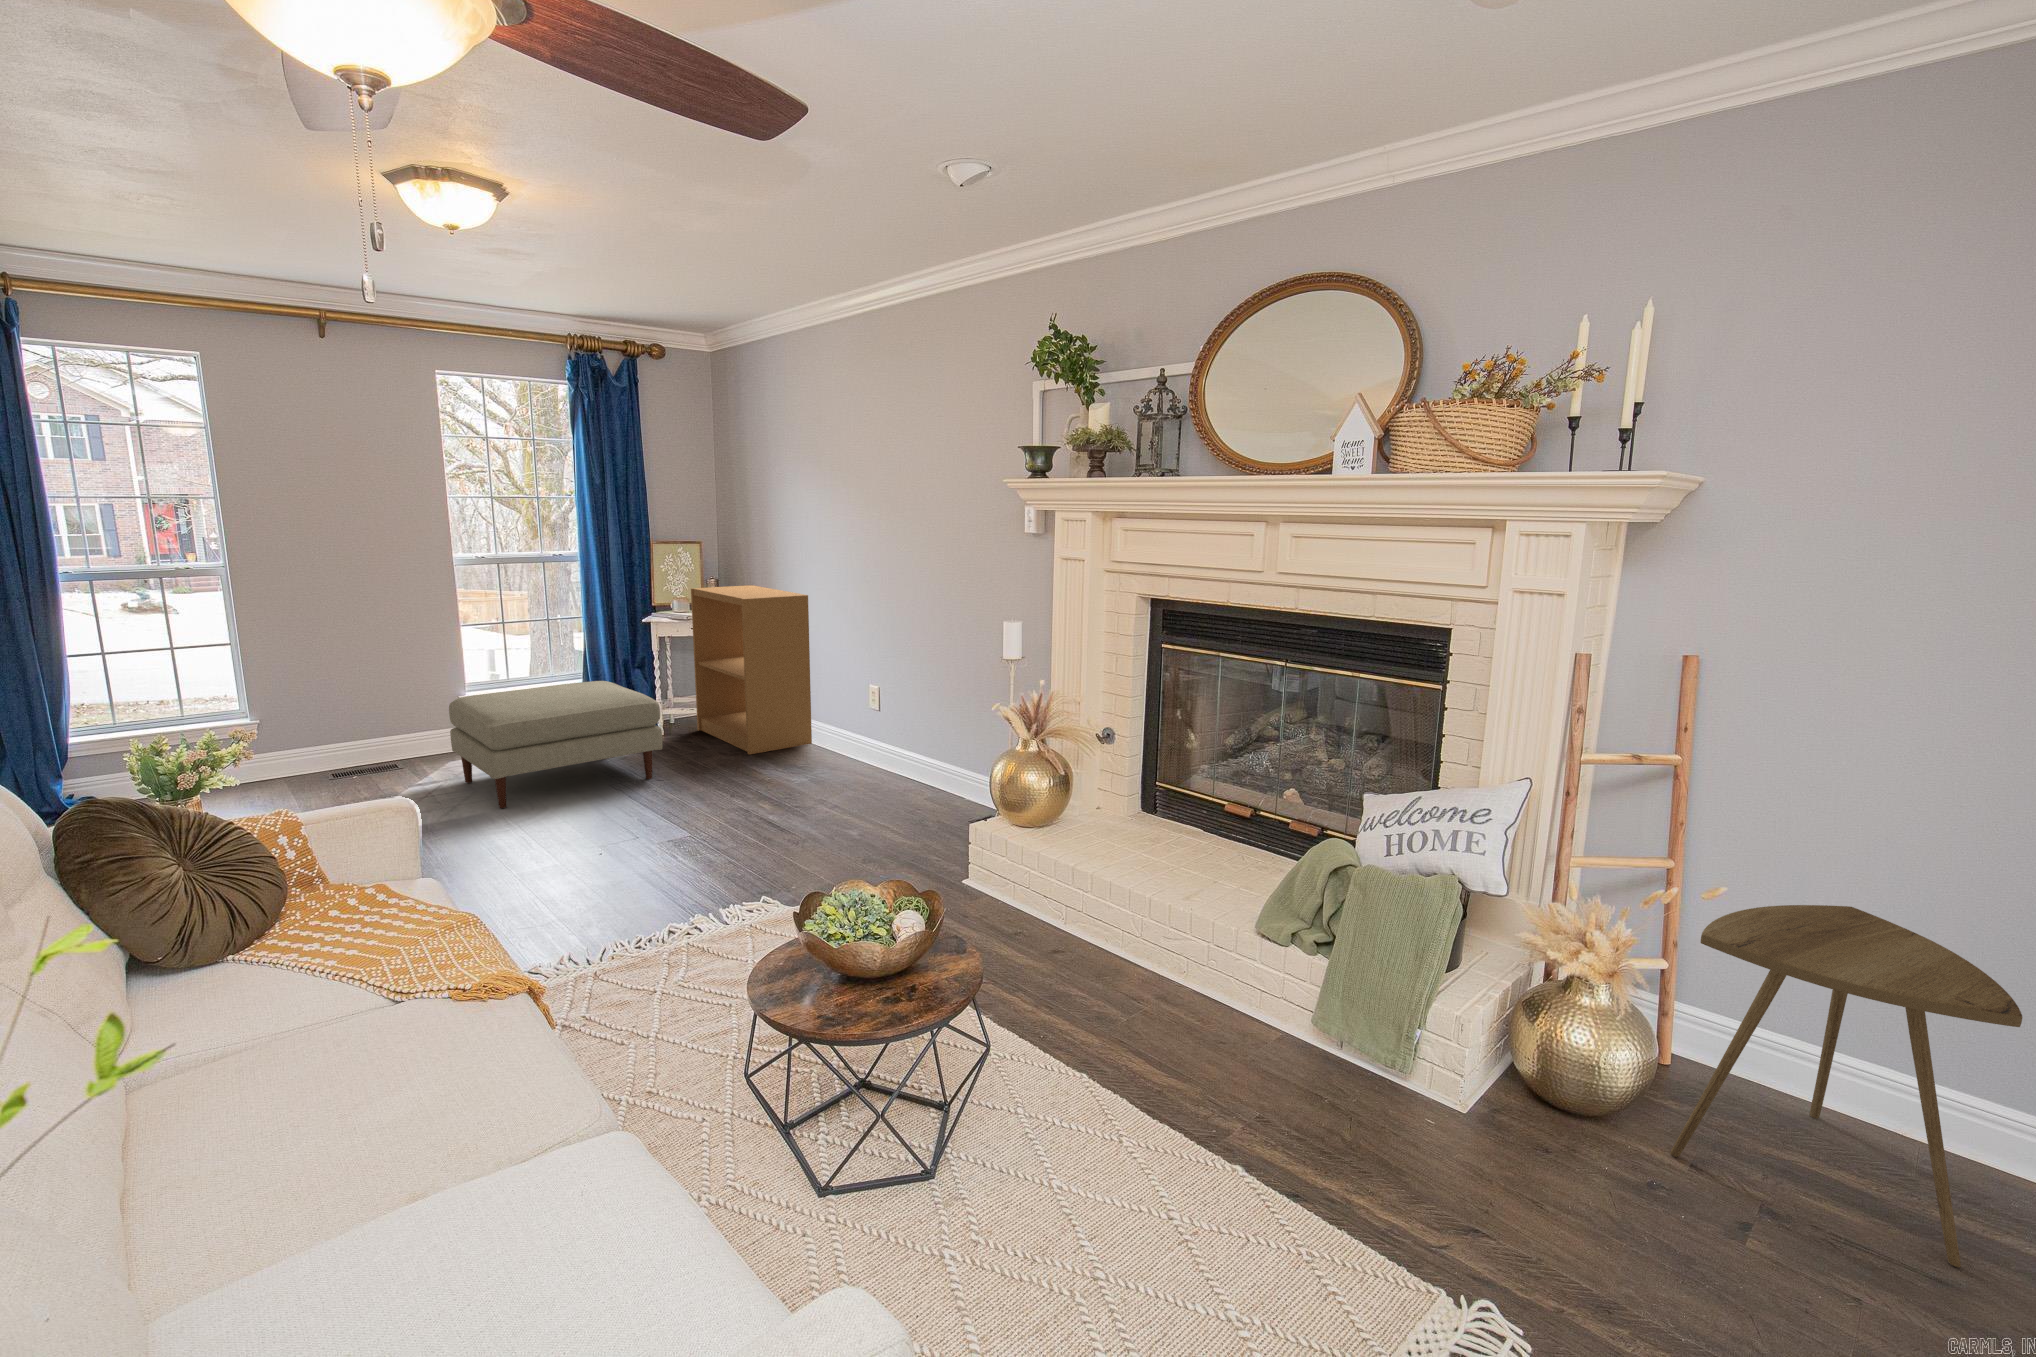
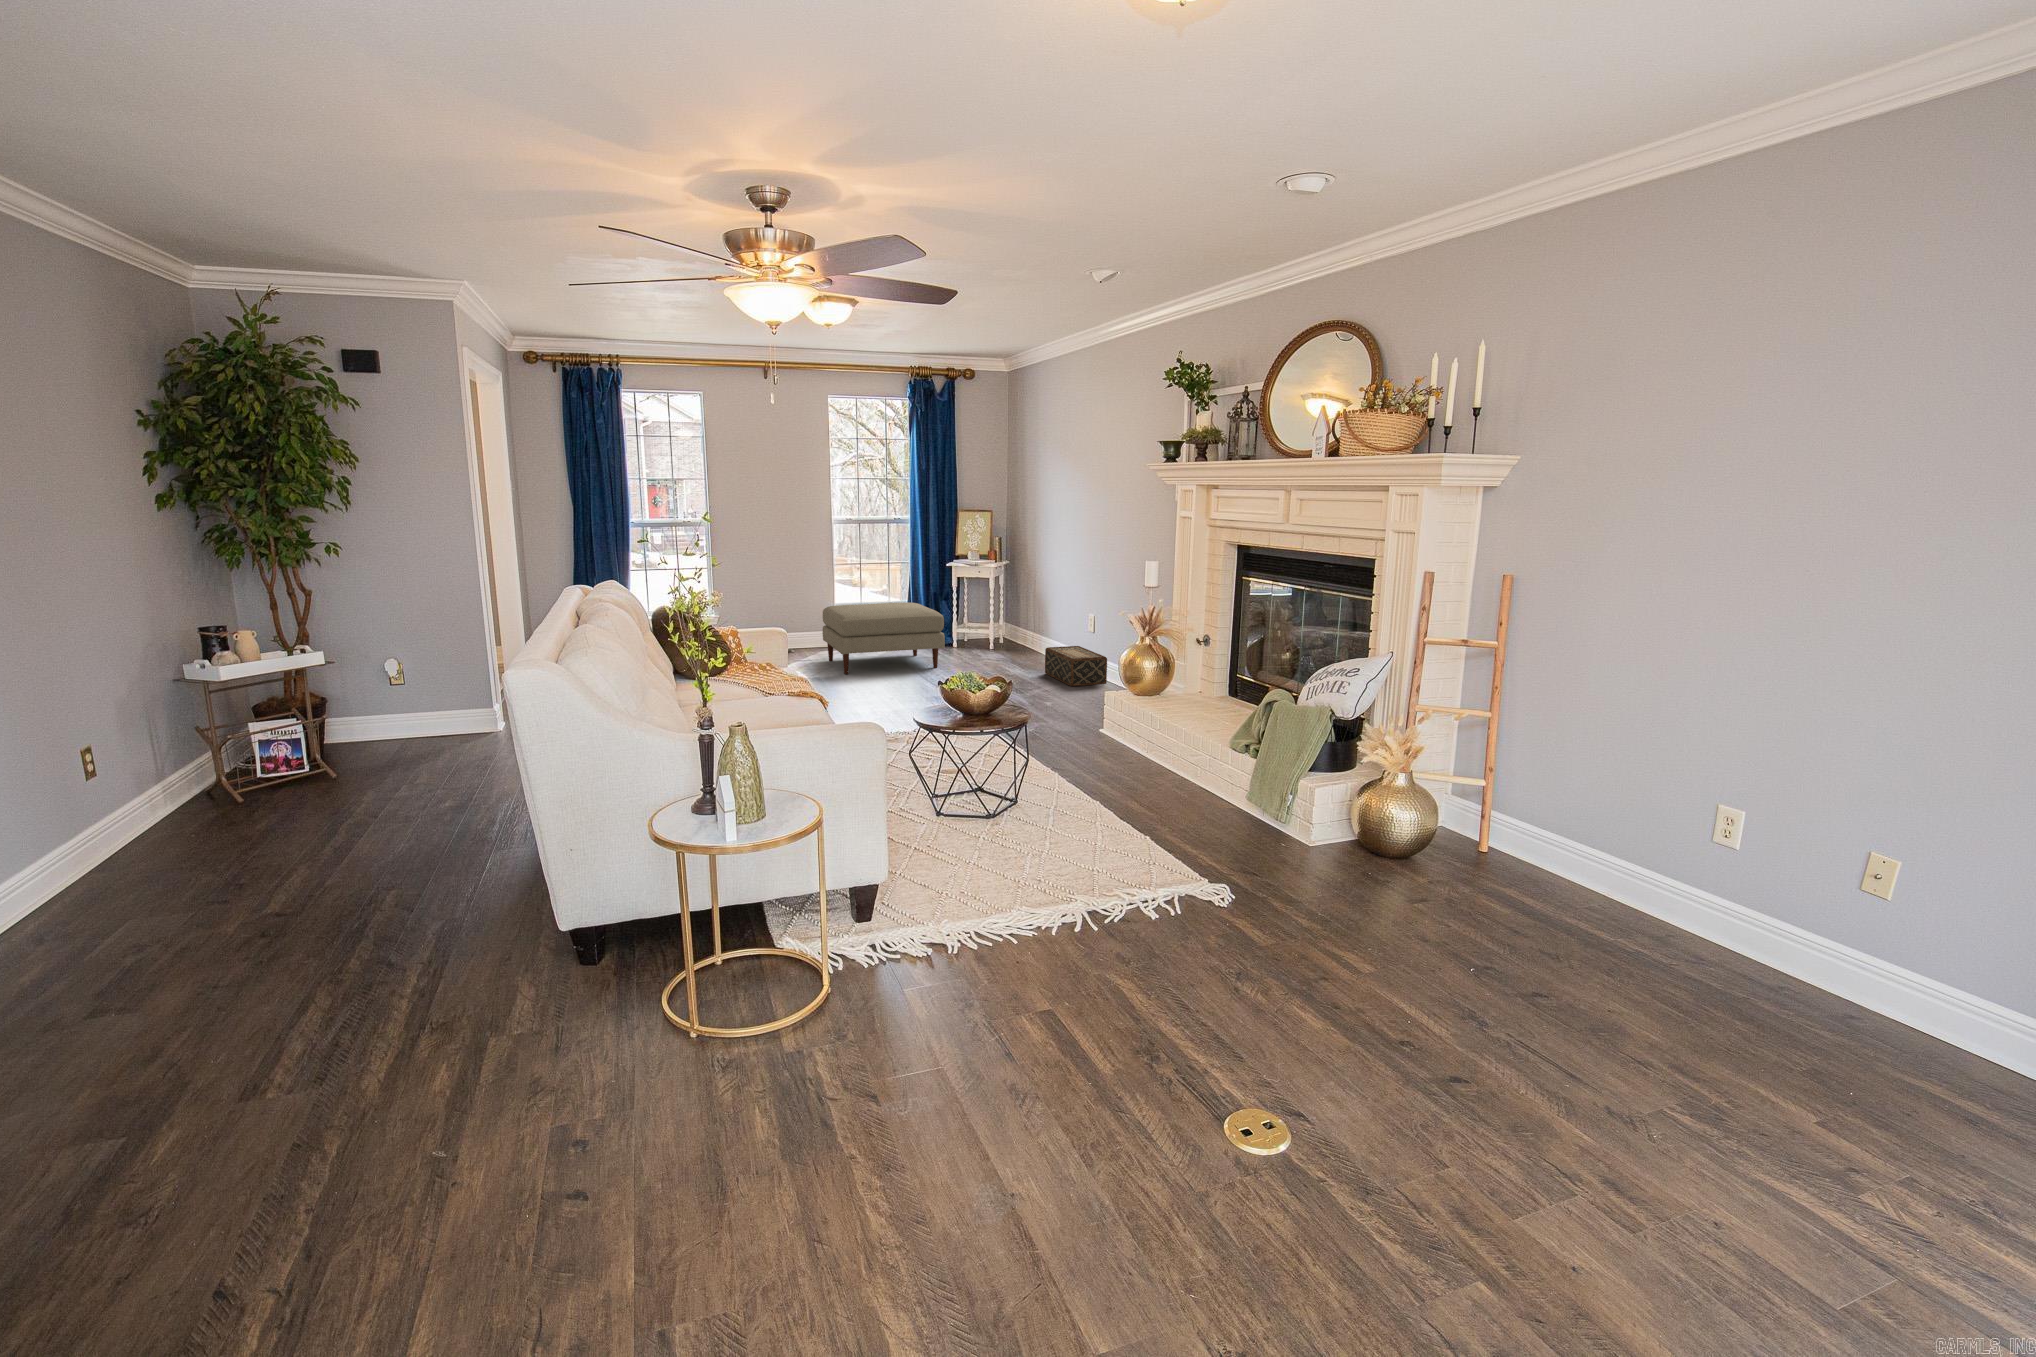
bookshelf: present [691,585,812,754] -> none [978,543,1053,661]
woven basket: none [818,729,915,794] -> present [1045,646,1107,686]
side table: present [1670,905,2022,1268] -> none [1414,729,1581,923]

